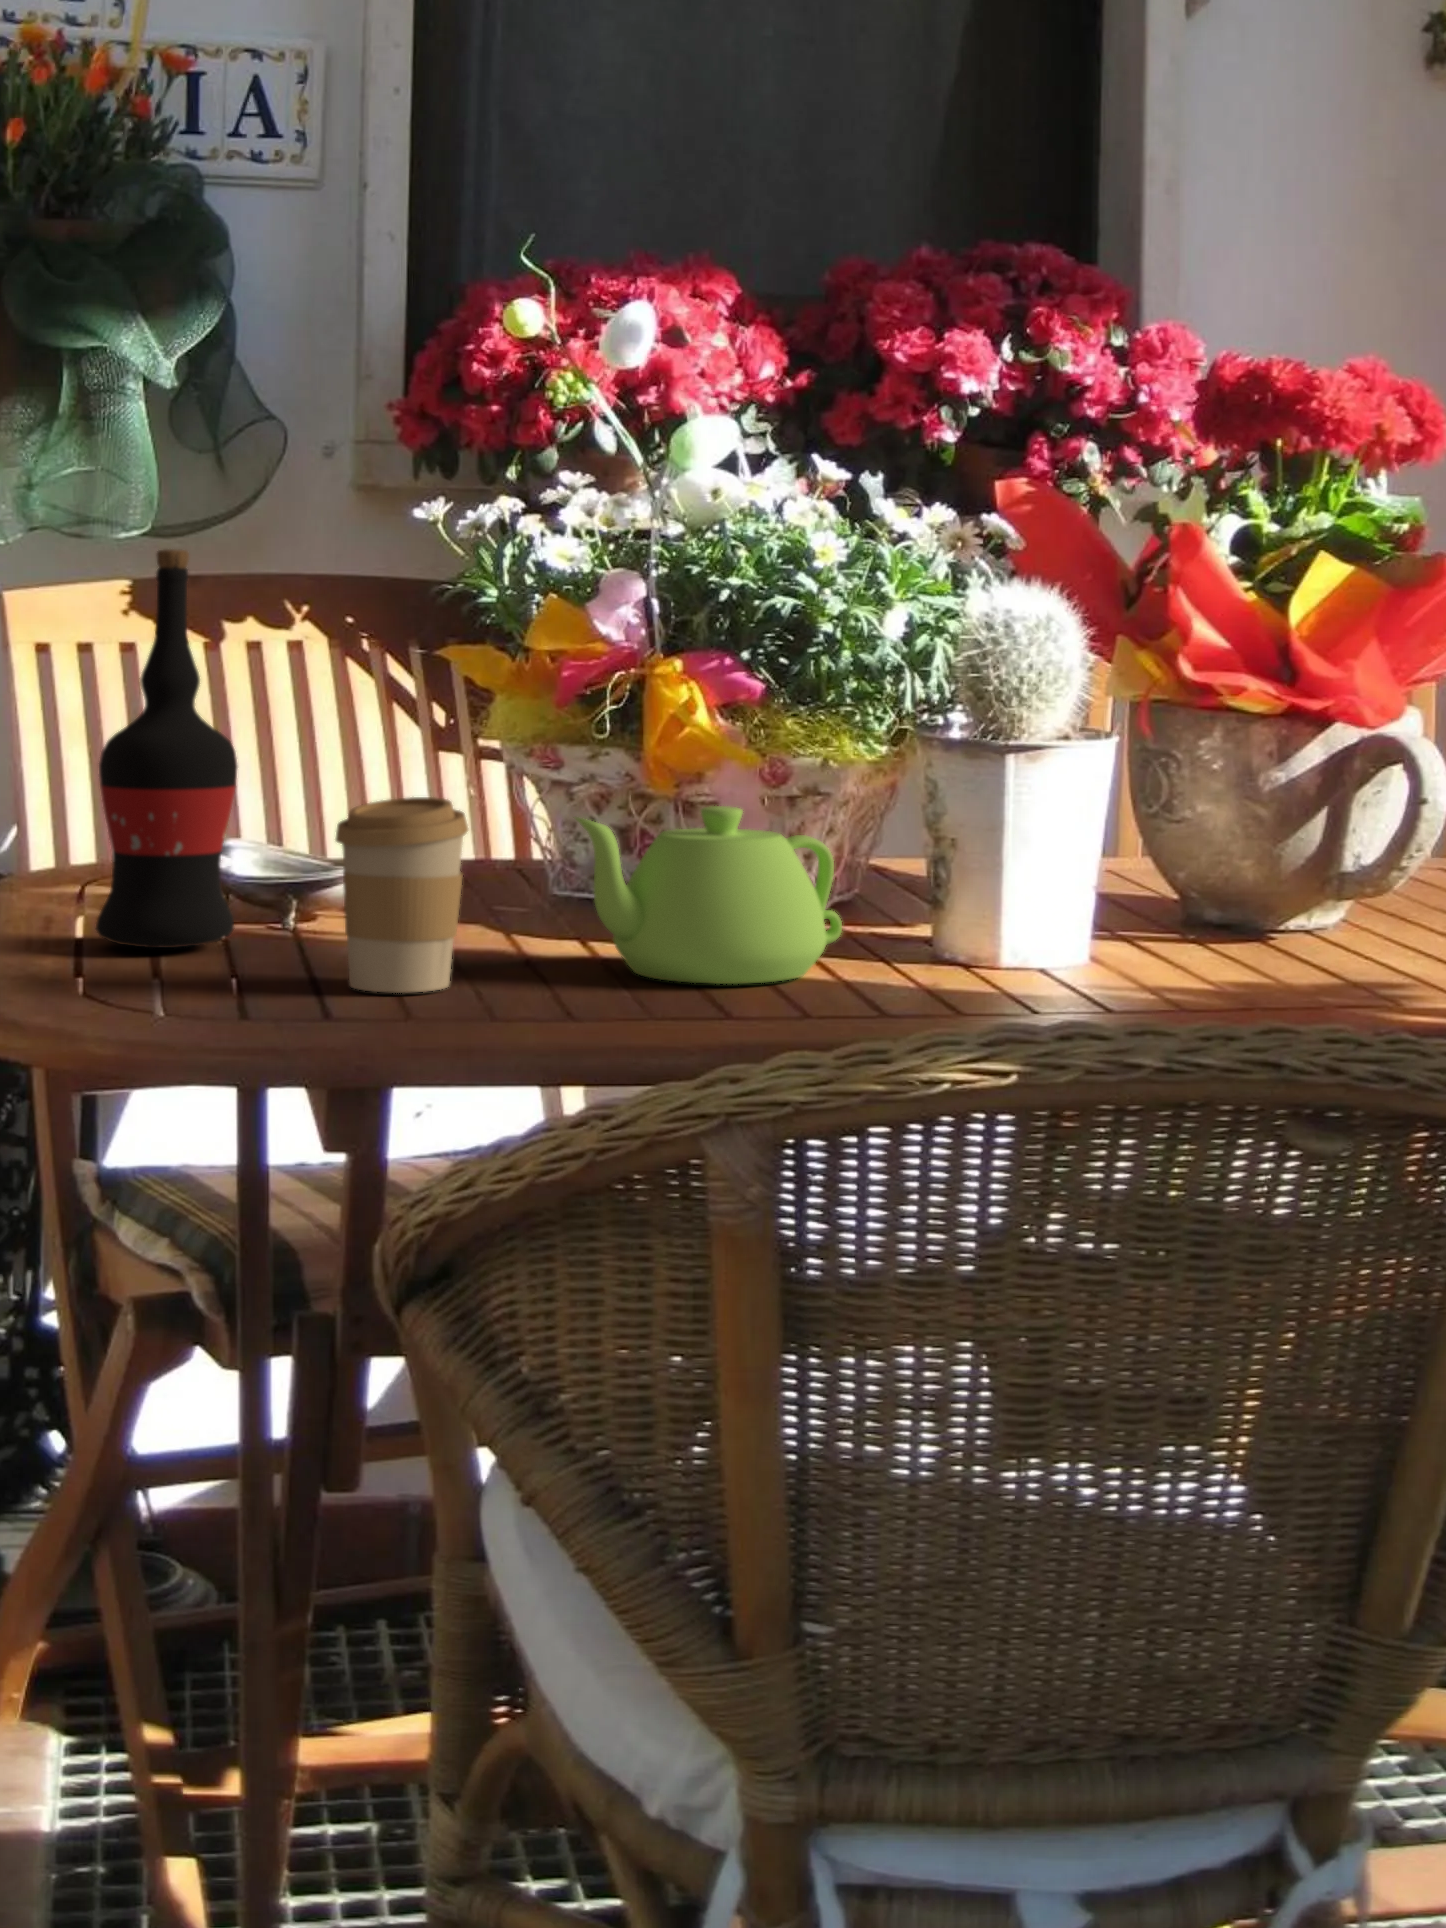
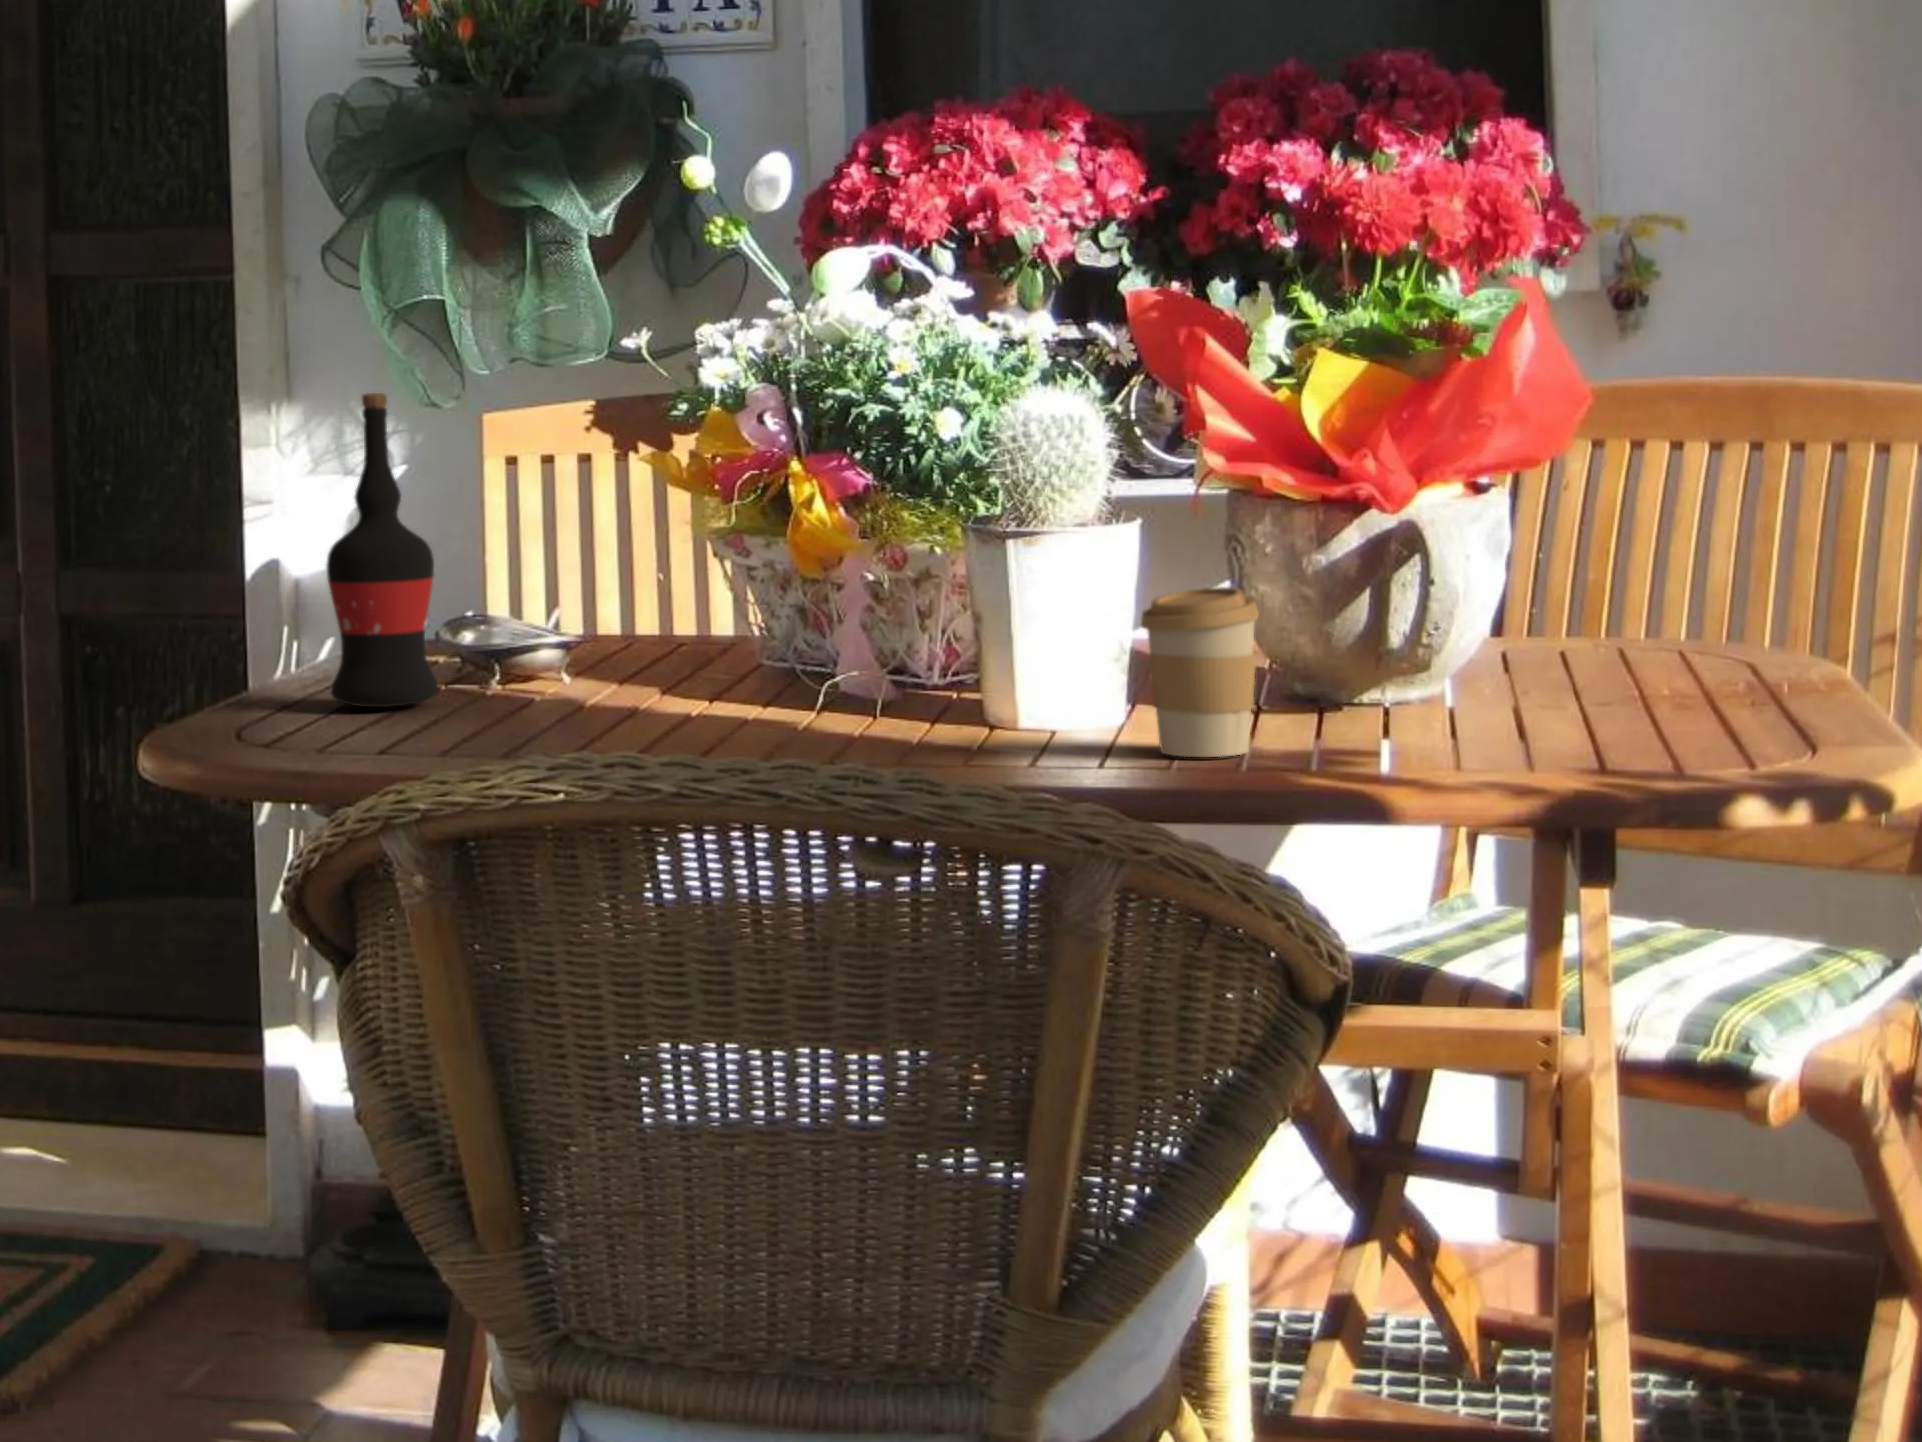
coffee cup: present [336,797,468,993] -> present [1141,587,1259,757]
teapot: present [573,806,842,984] -> none [627,591,880,738]

